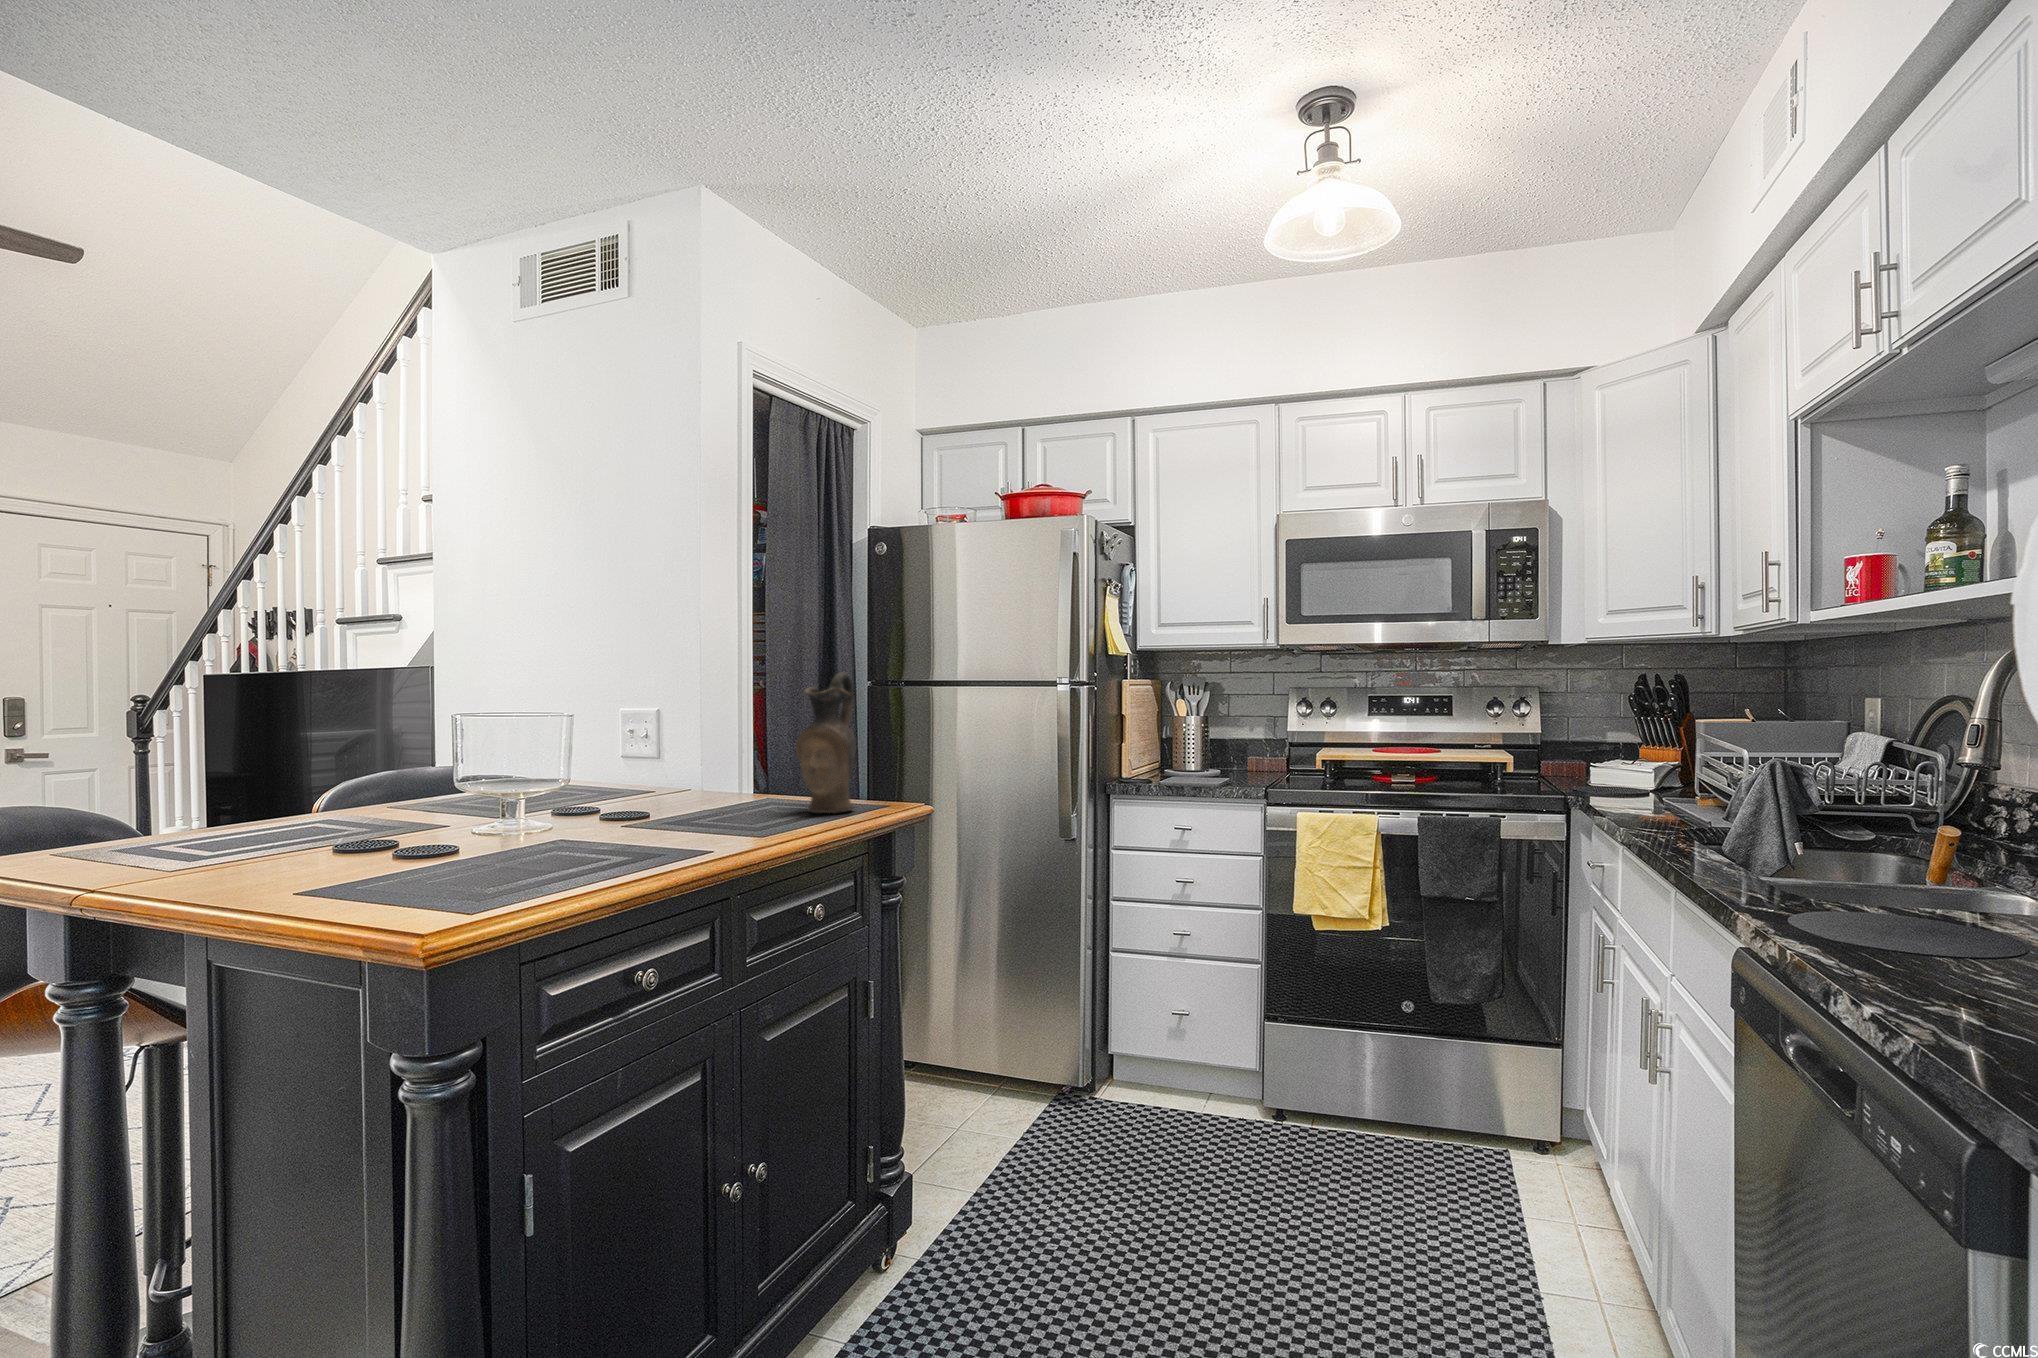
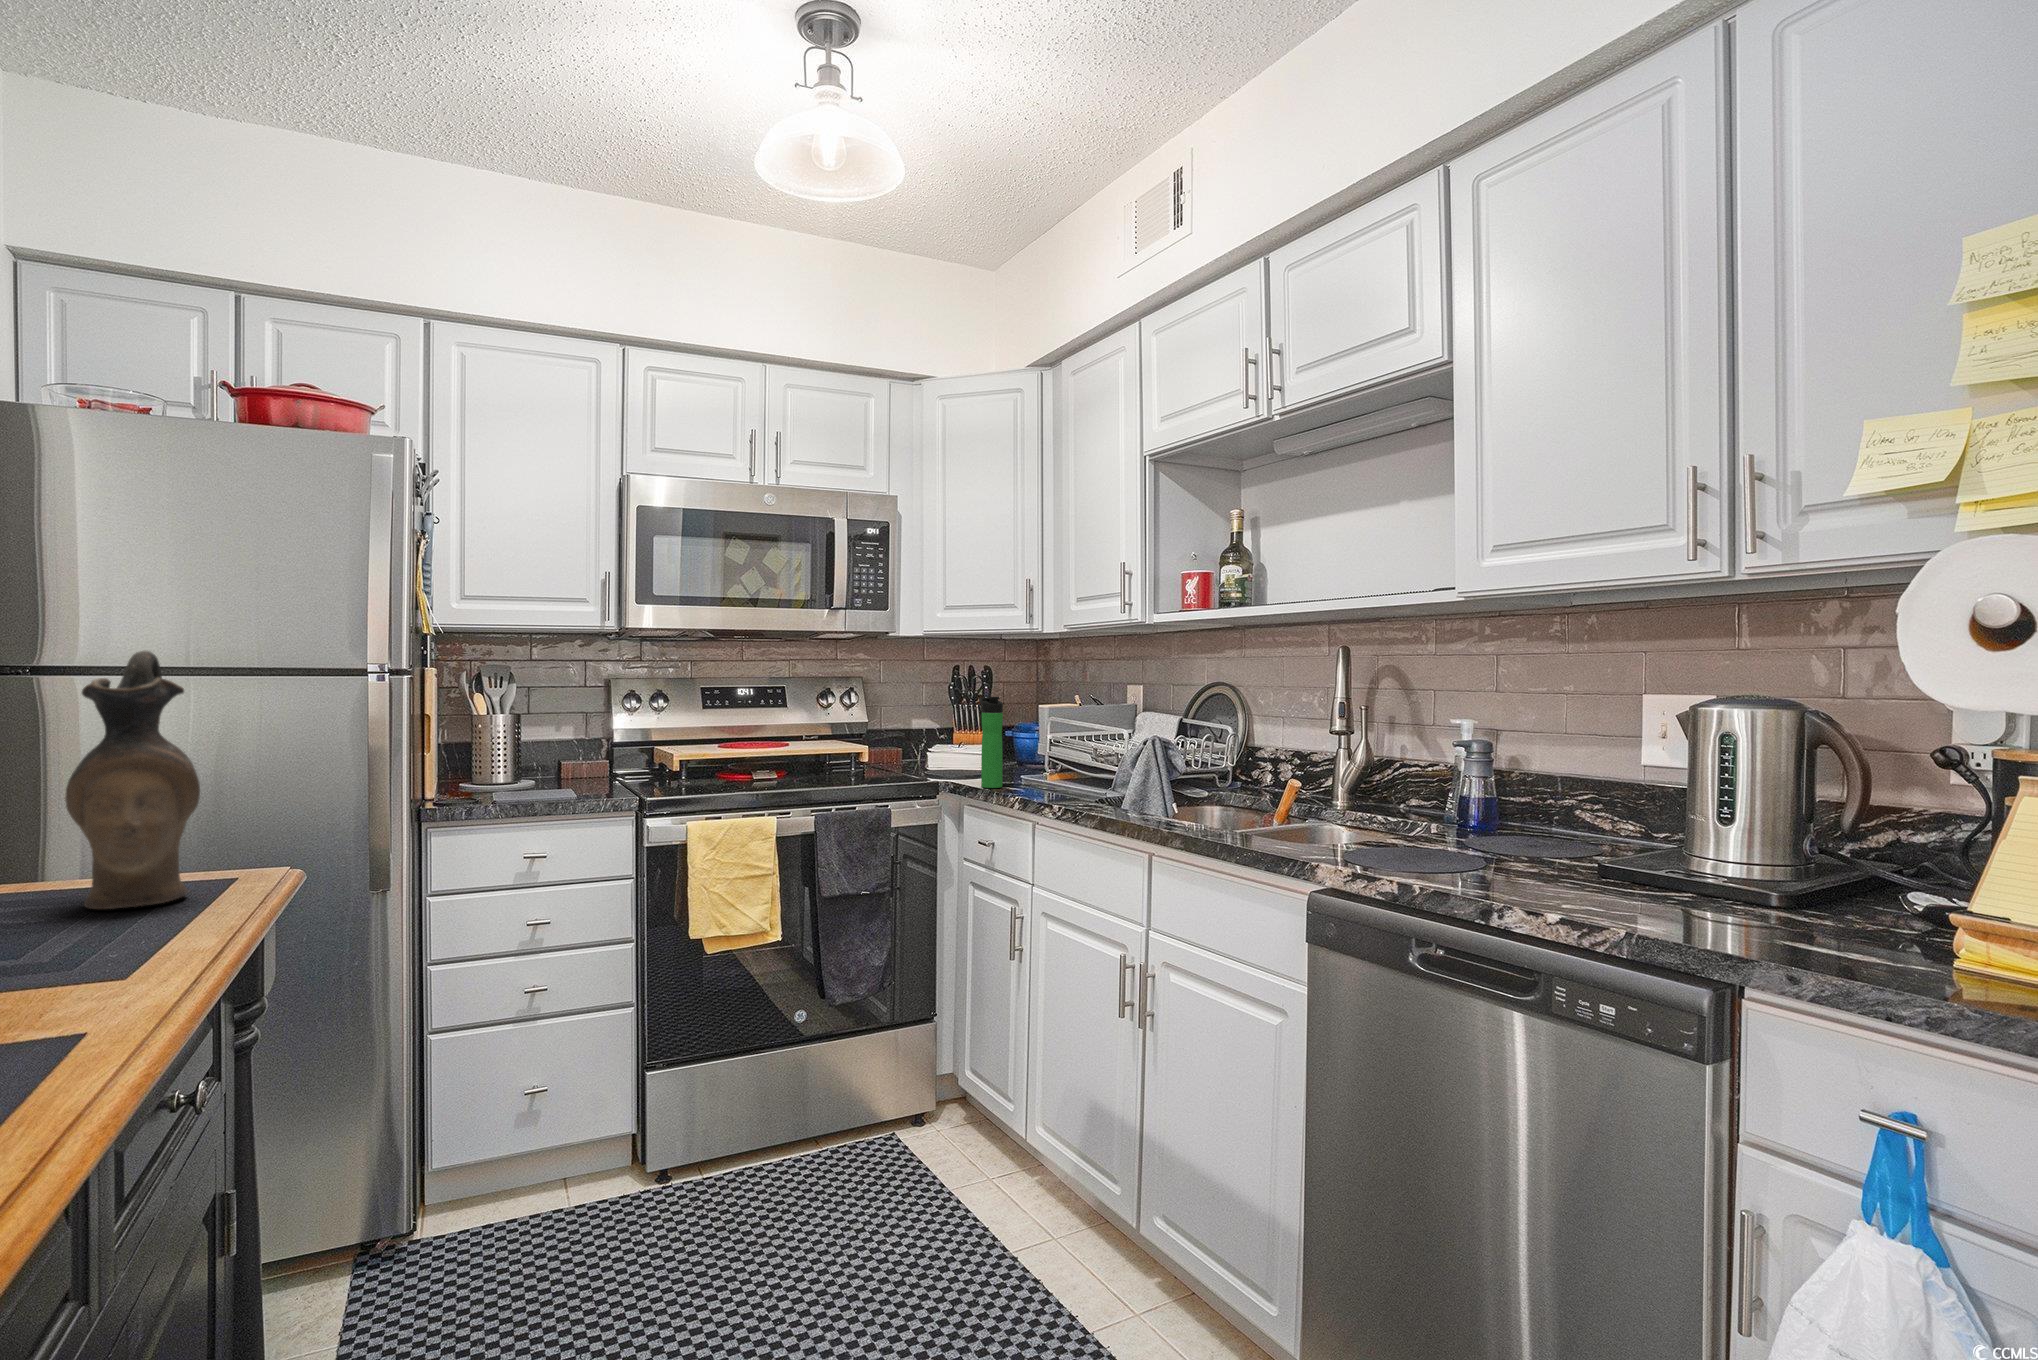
bottle: none [1612,709,1639,810] -> present [979,697,1003,788]

